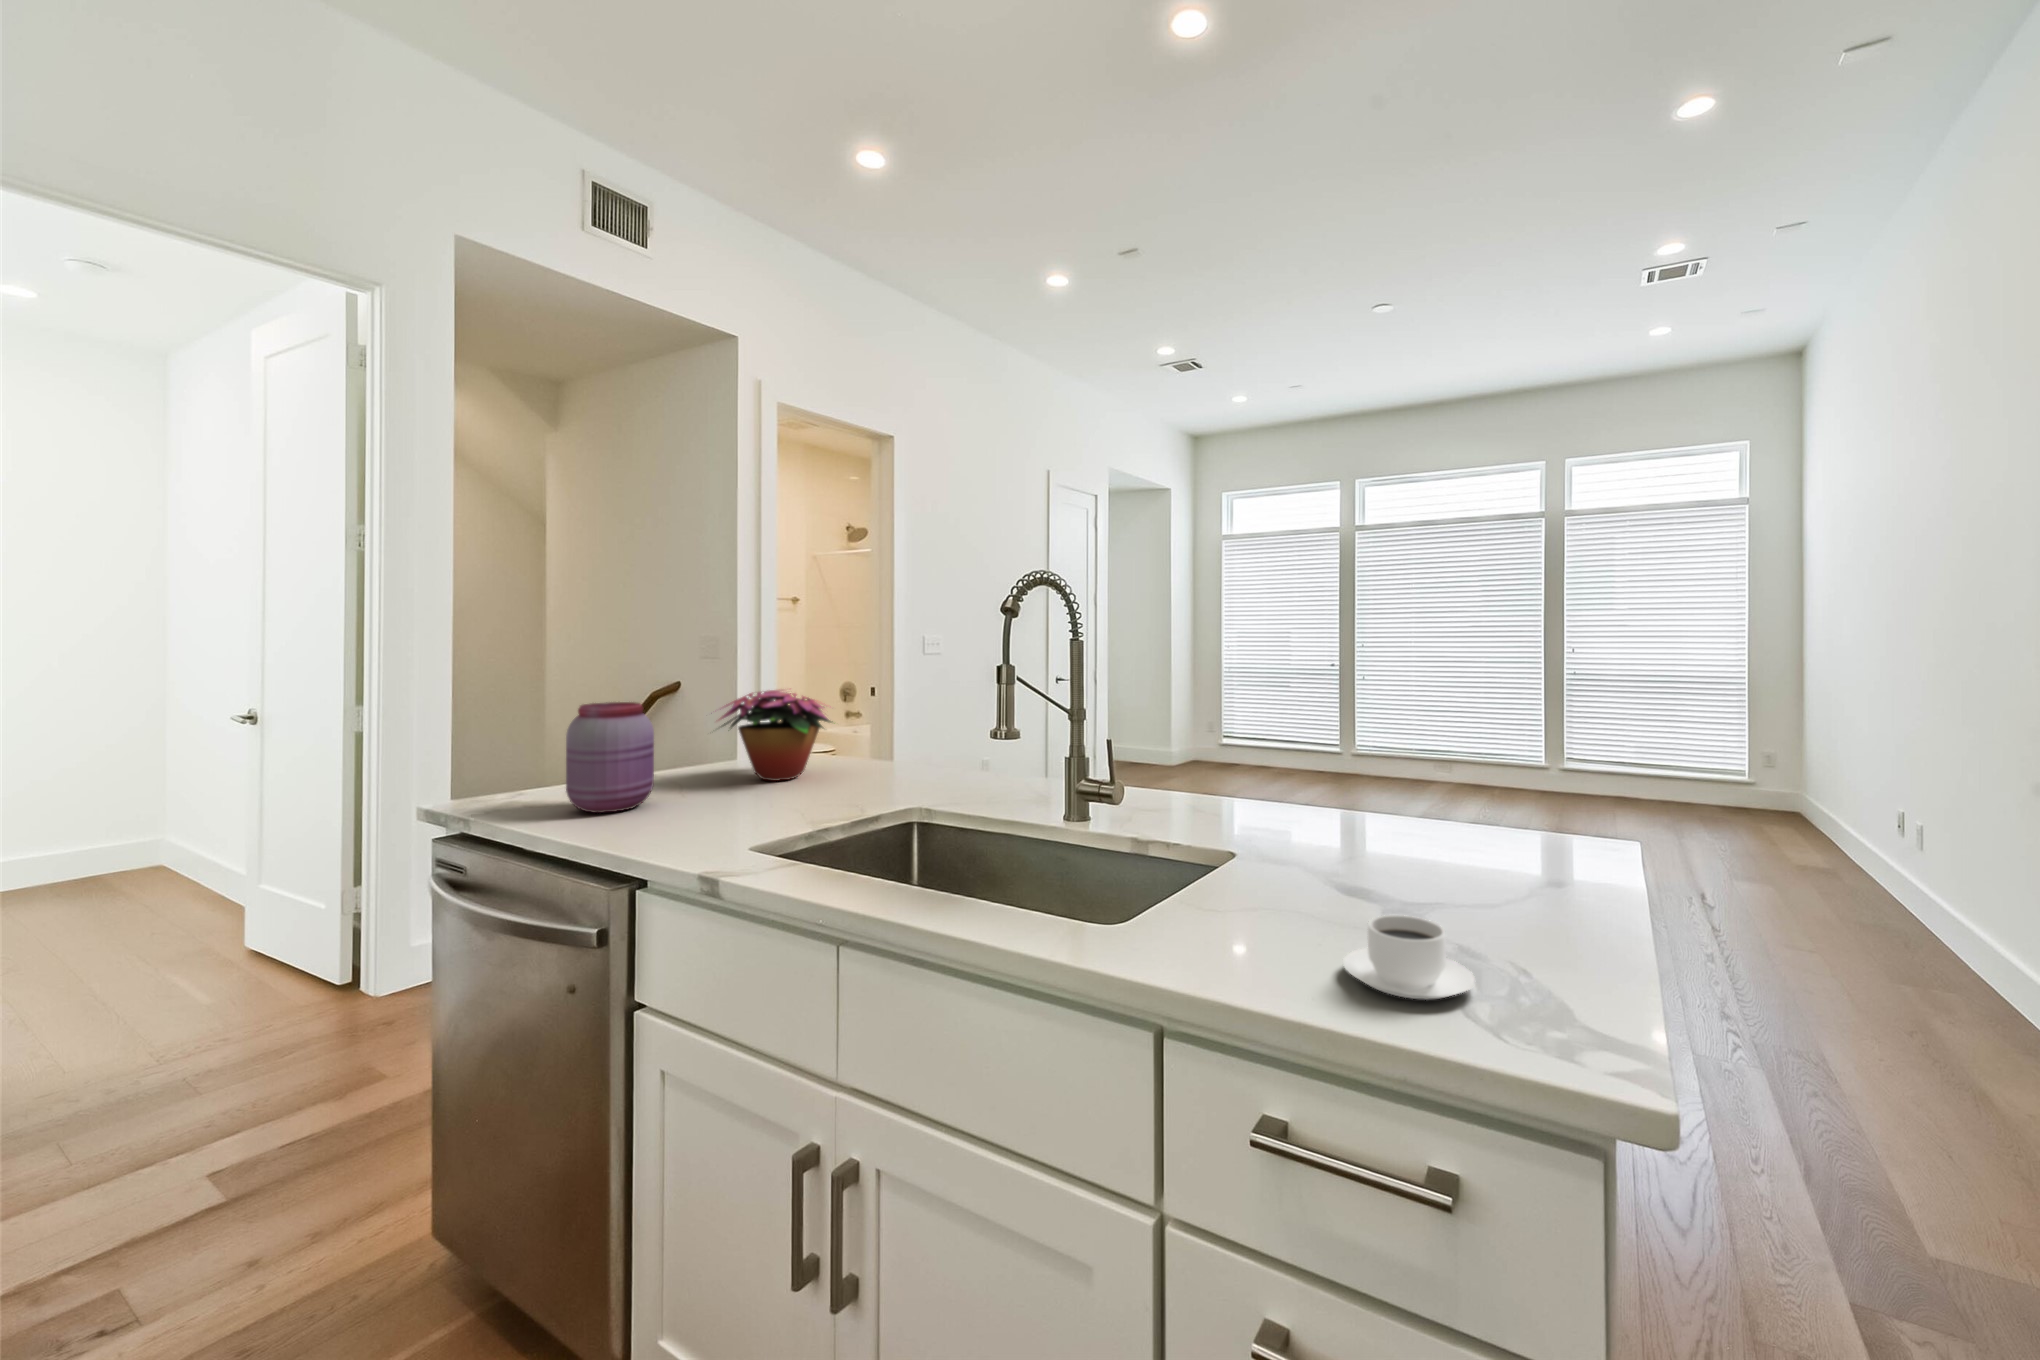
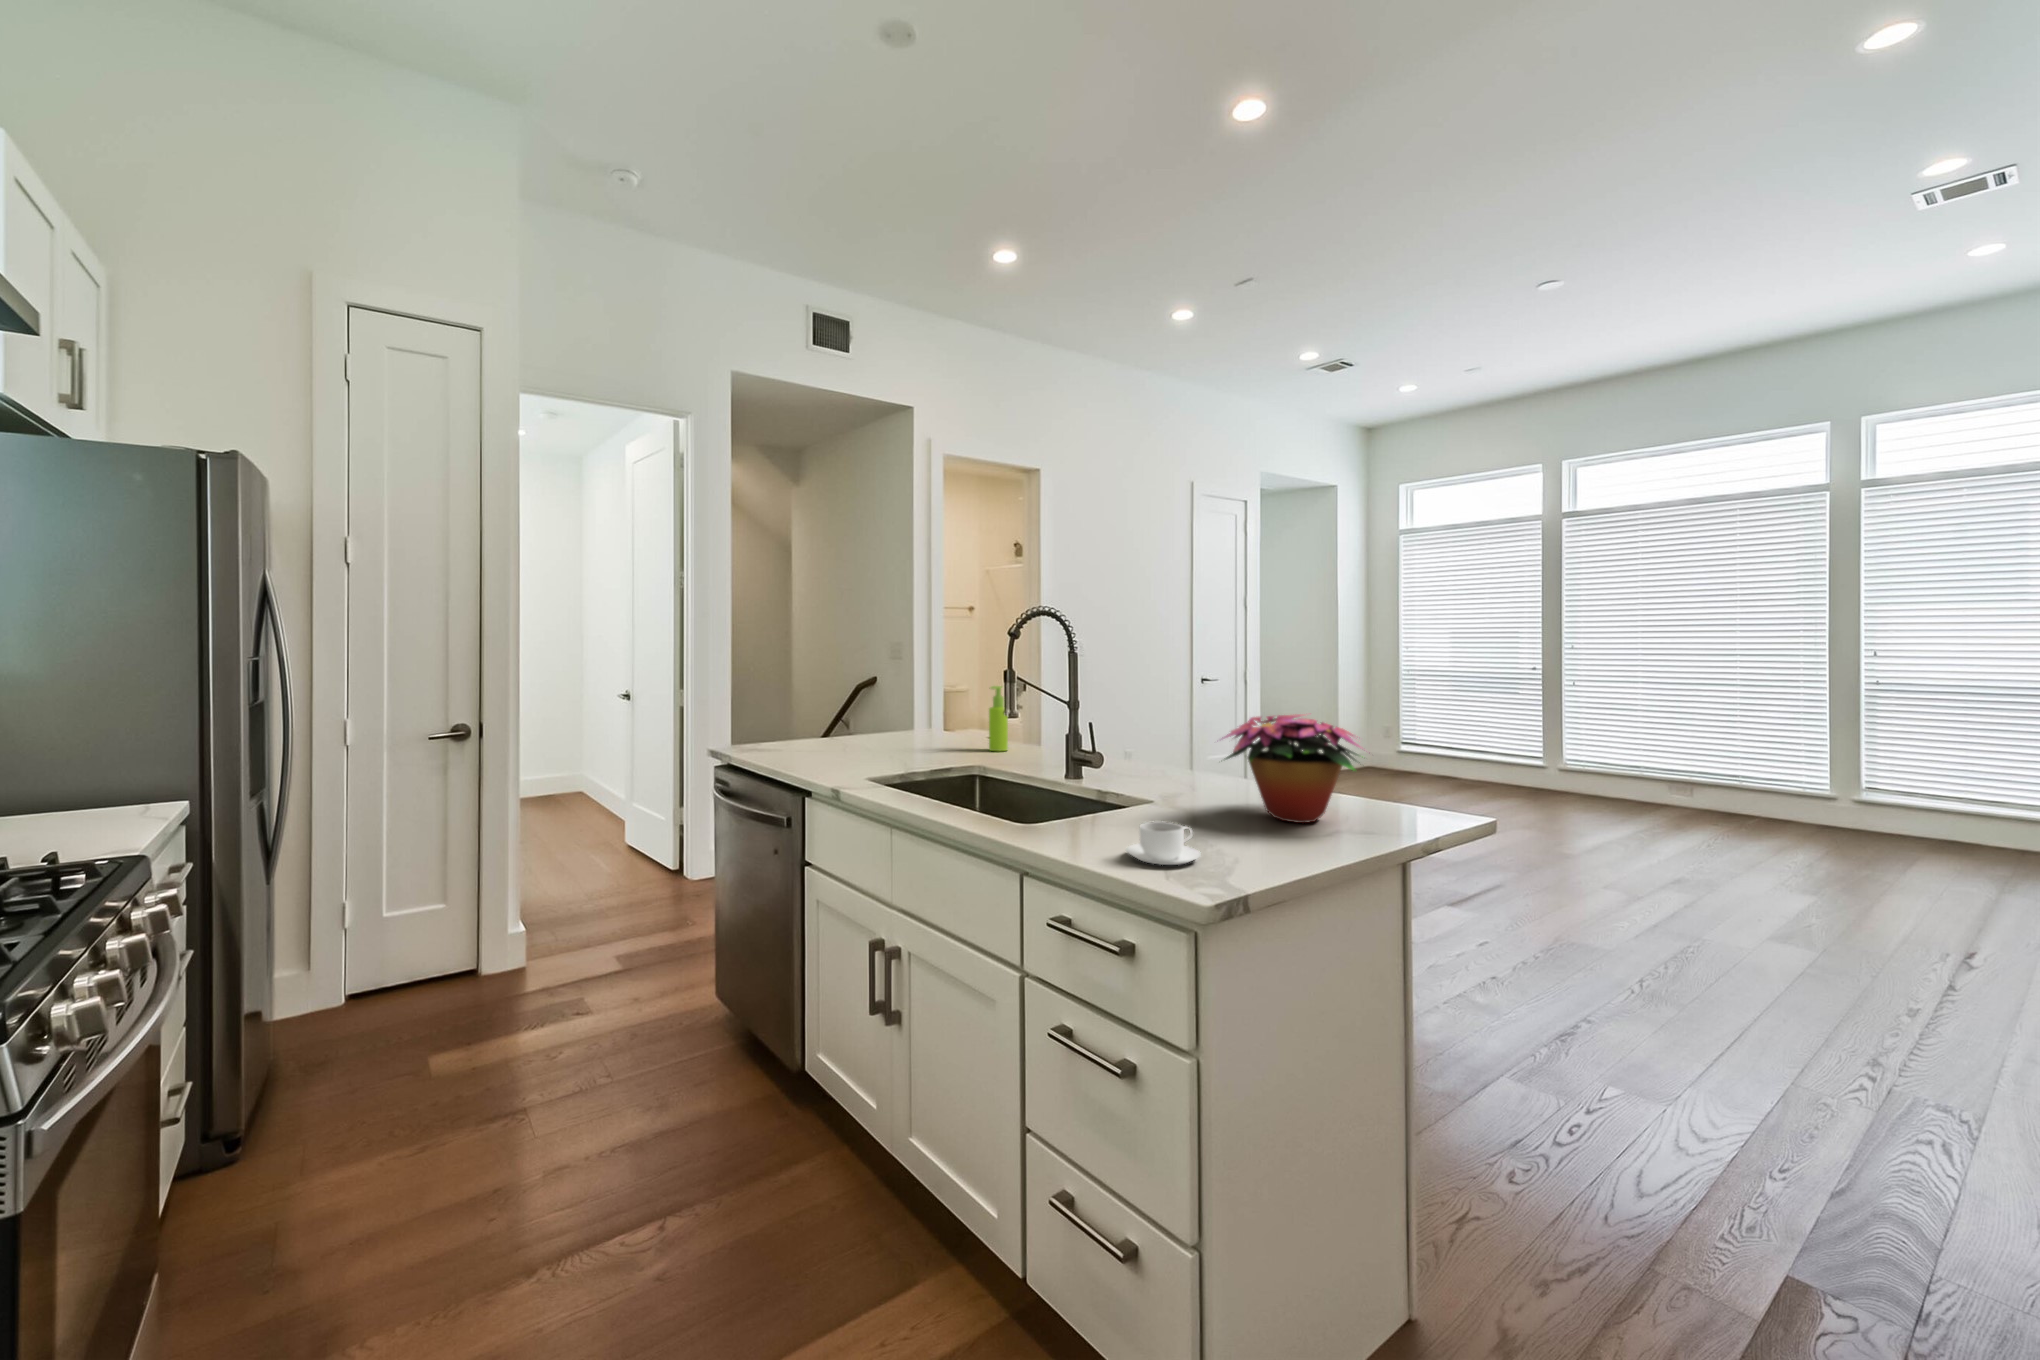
flower arrangement: present [719,690,833,781] -> present [1222,714,1363,823]
soap dispenser: none [911,693,939,785] -> present [989,686,1008,751]
jar: present [566,702,654,813] -> none [778,688,826,755]

